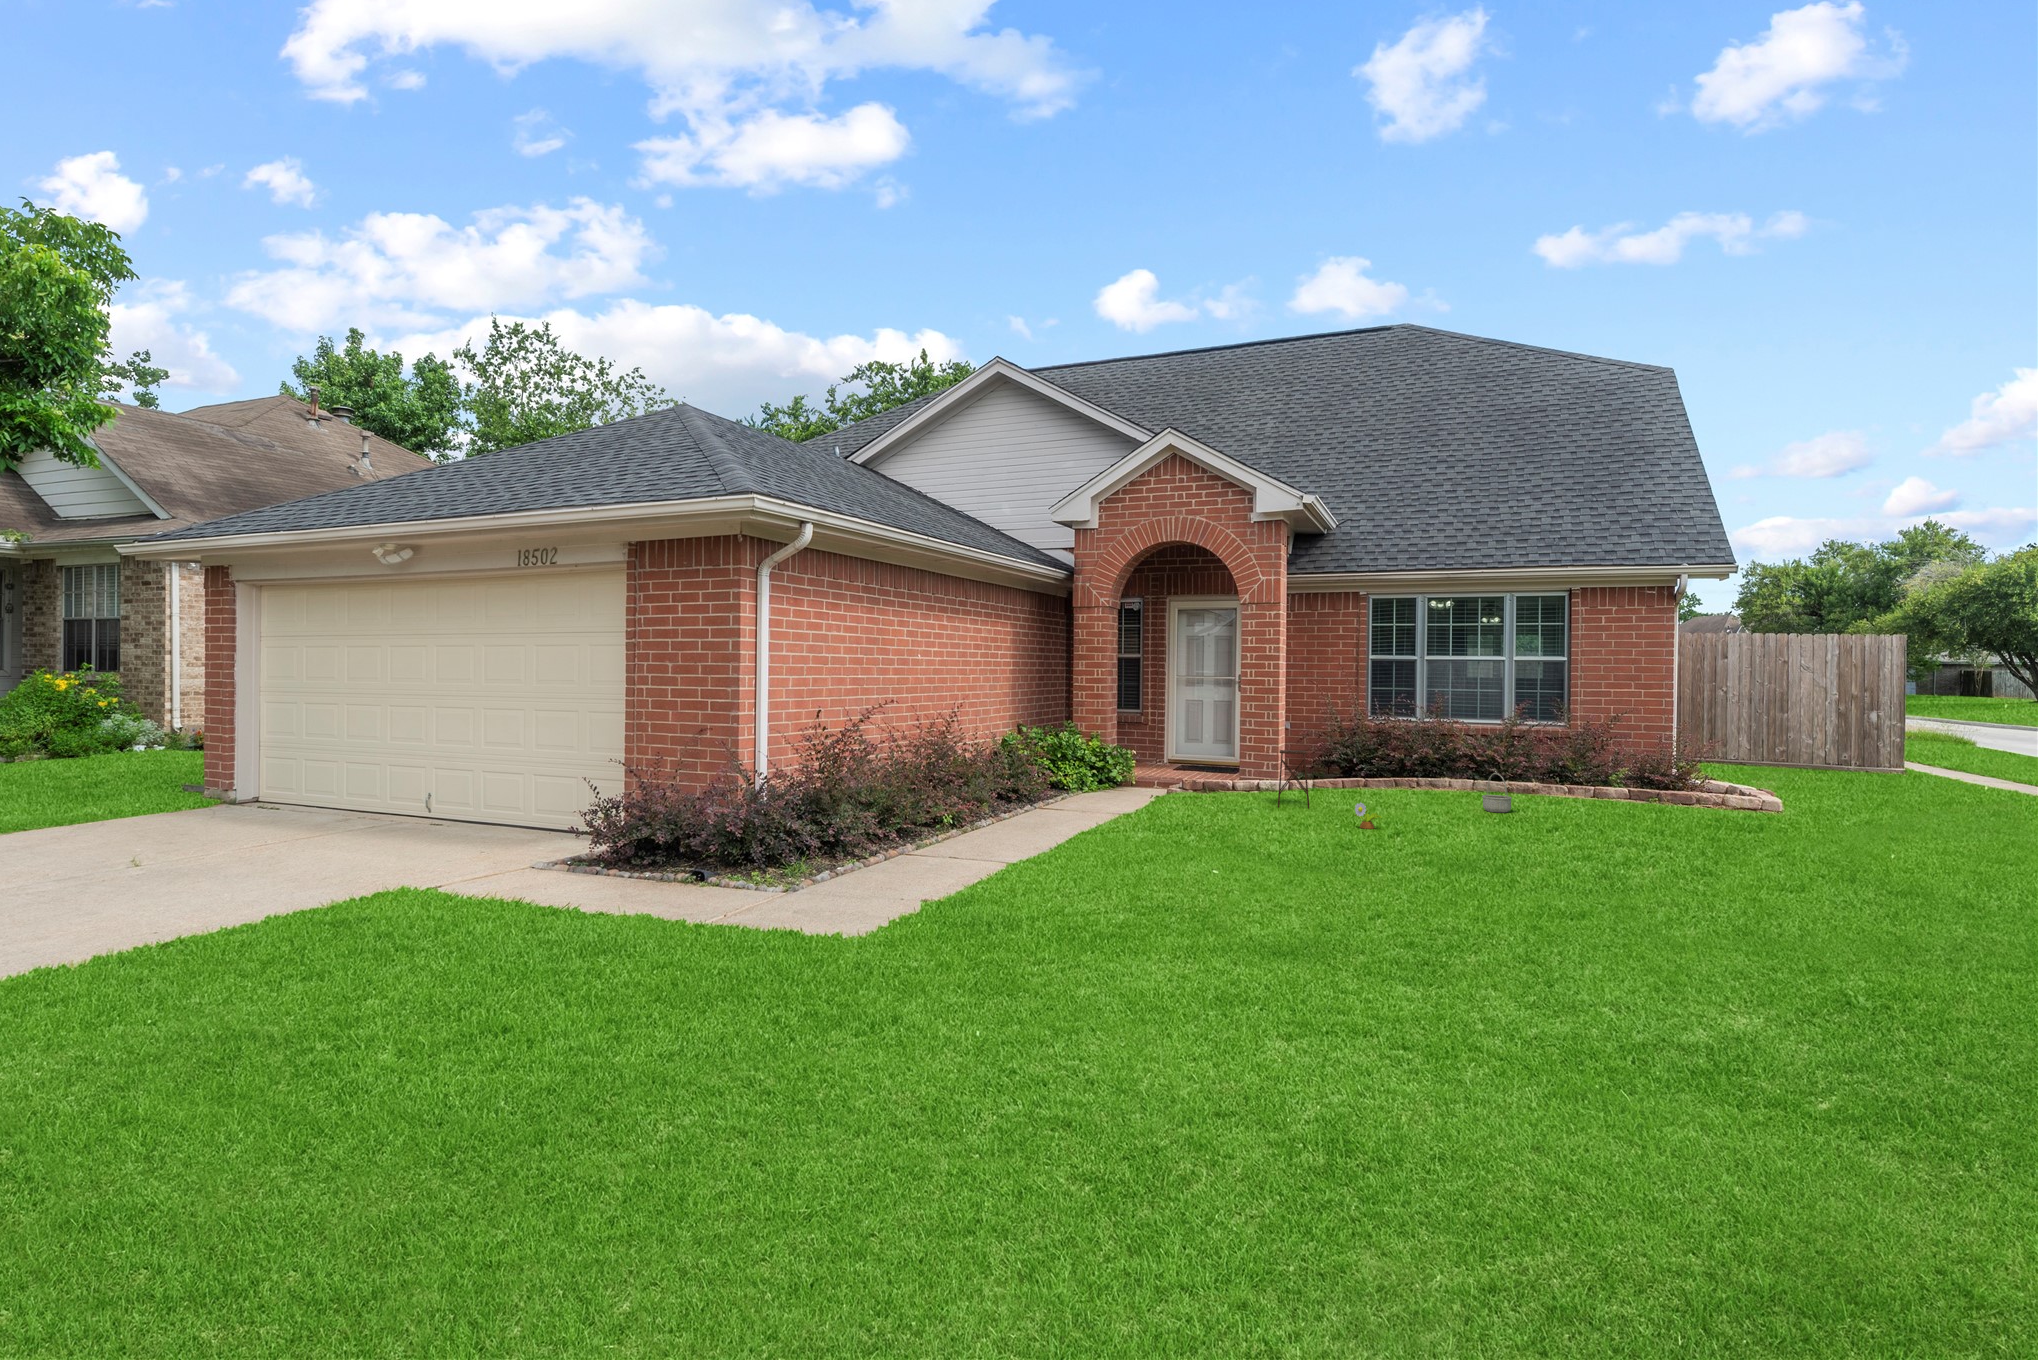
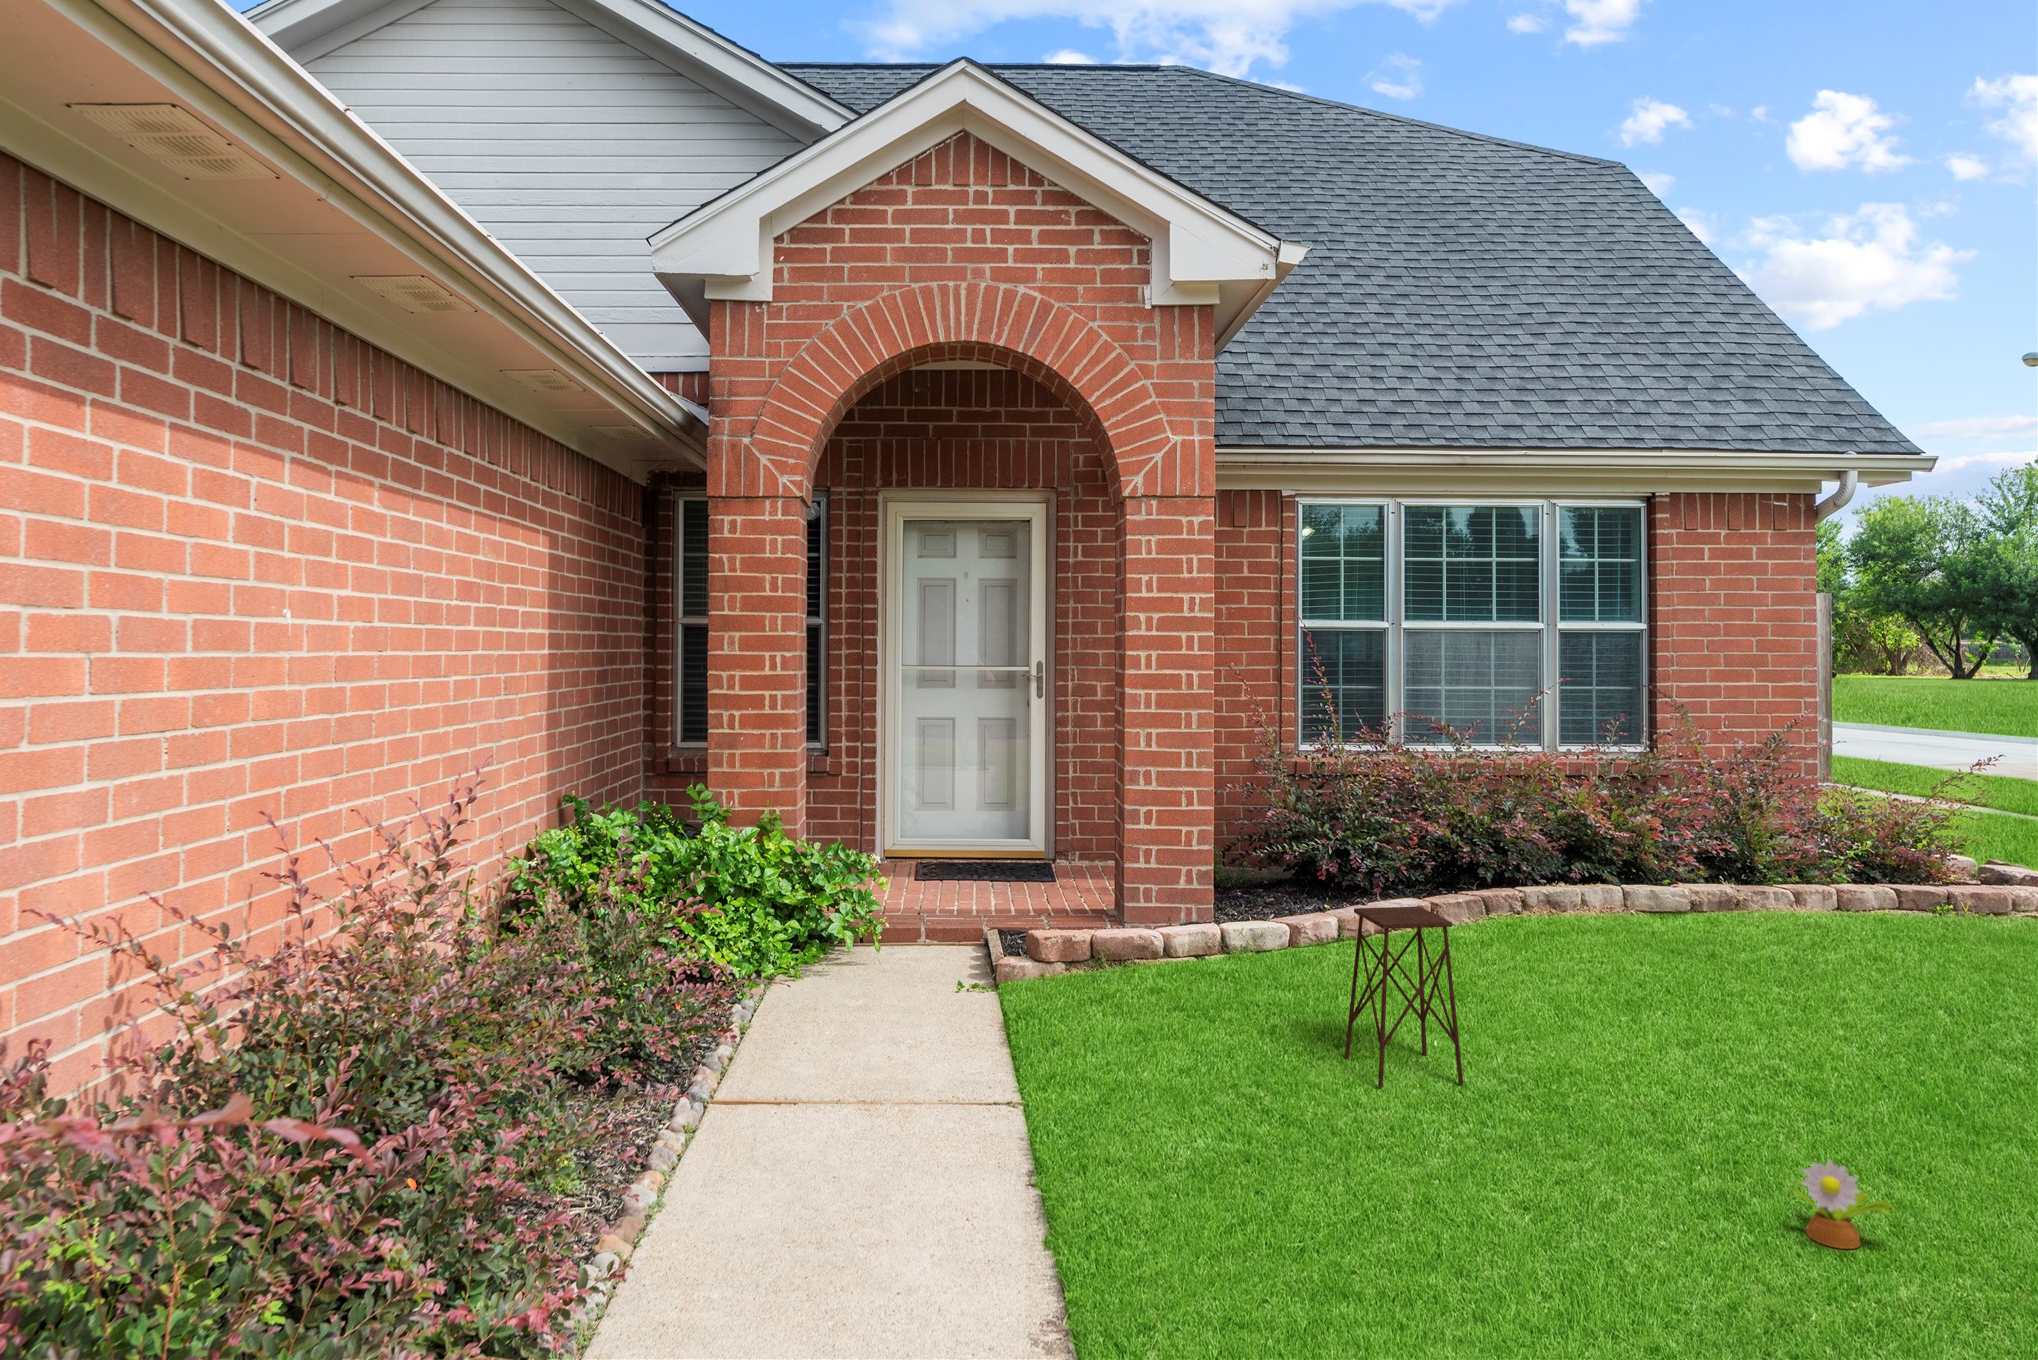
basket: present [1482,773,1512,813] -> none [1837,945,1930,1054]

